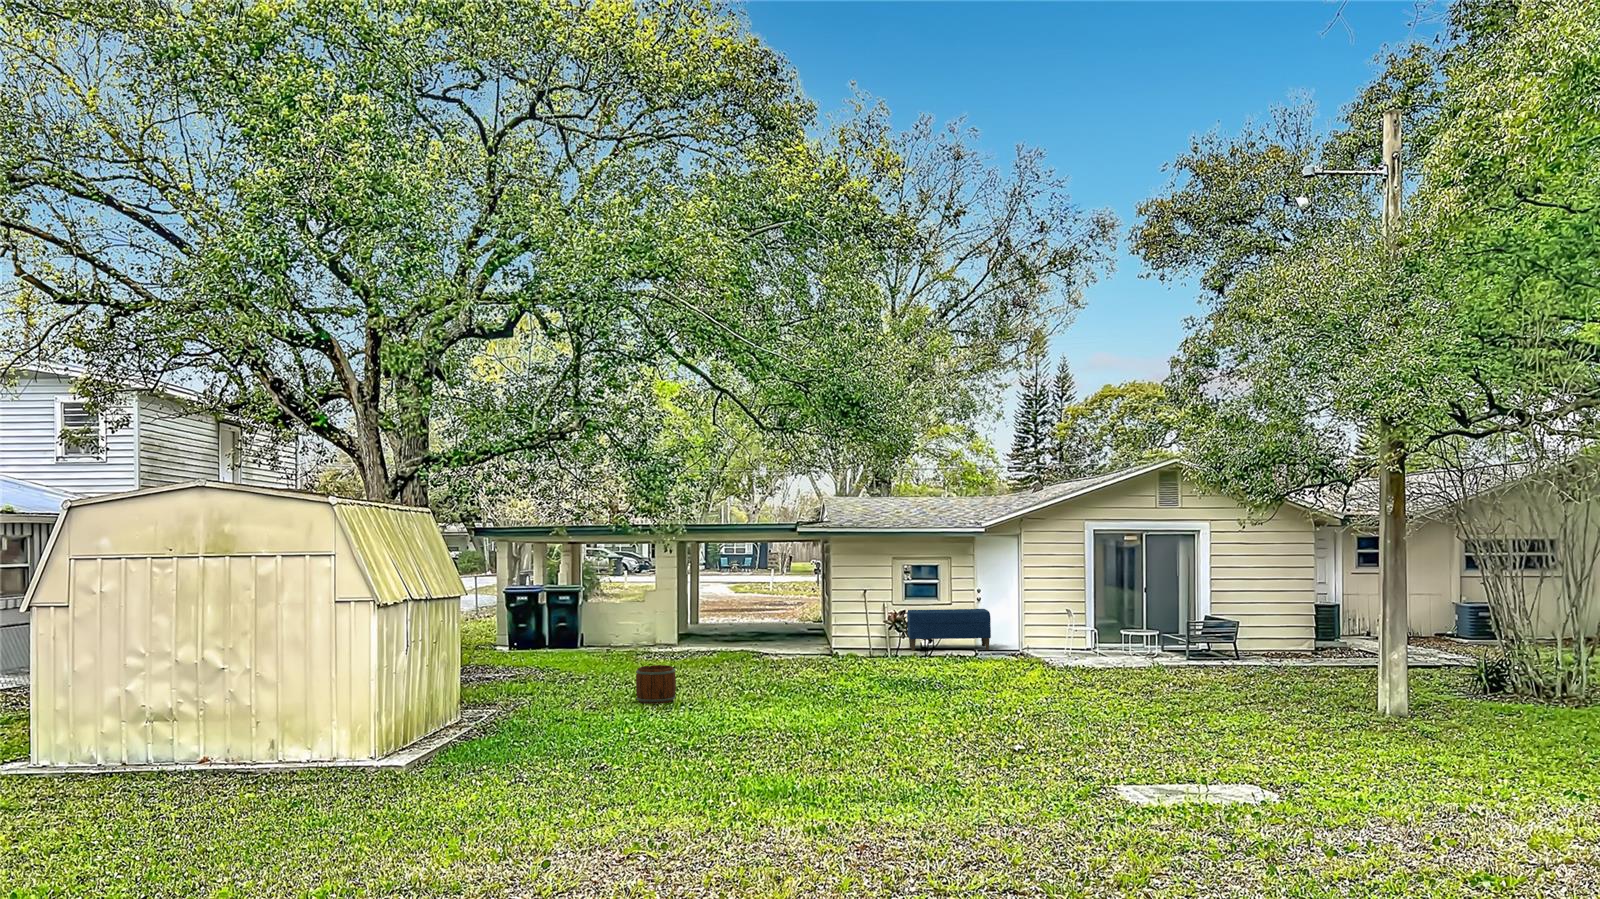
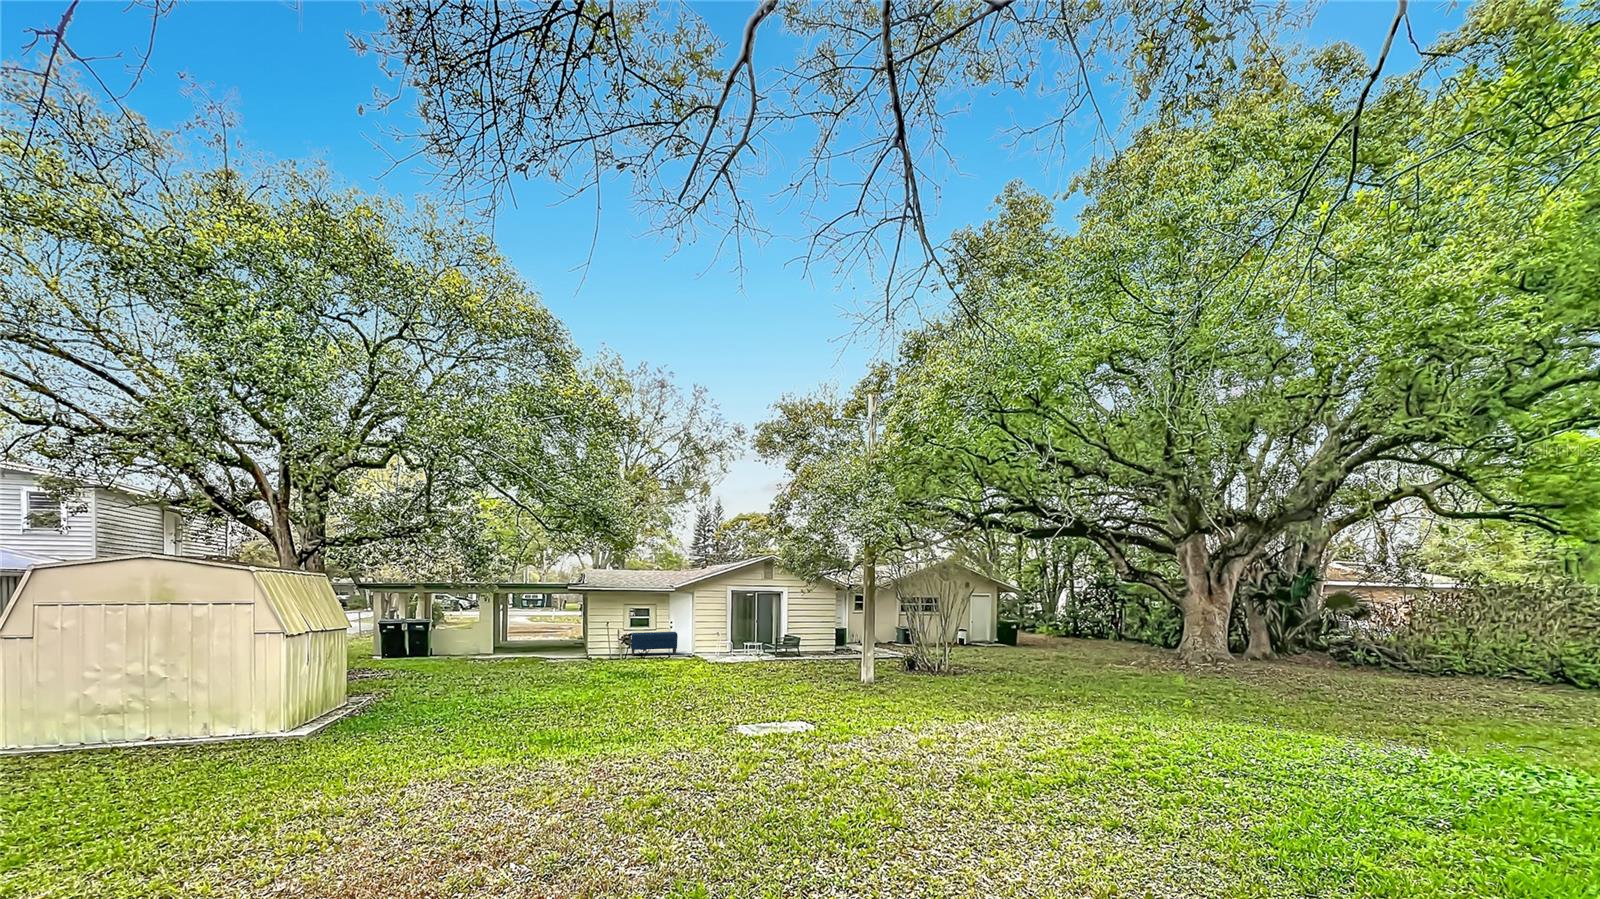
bucket: present [636,665,676,704] -> none [437,673,466,699]

